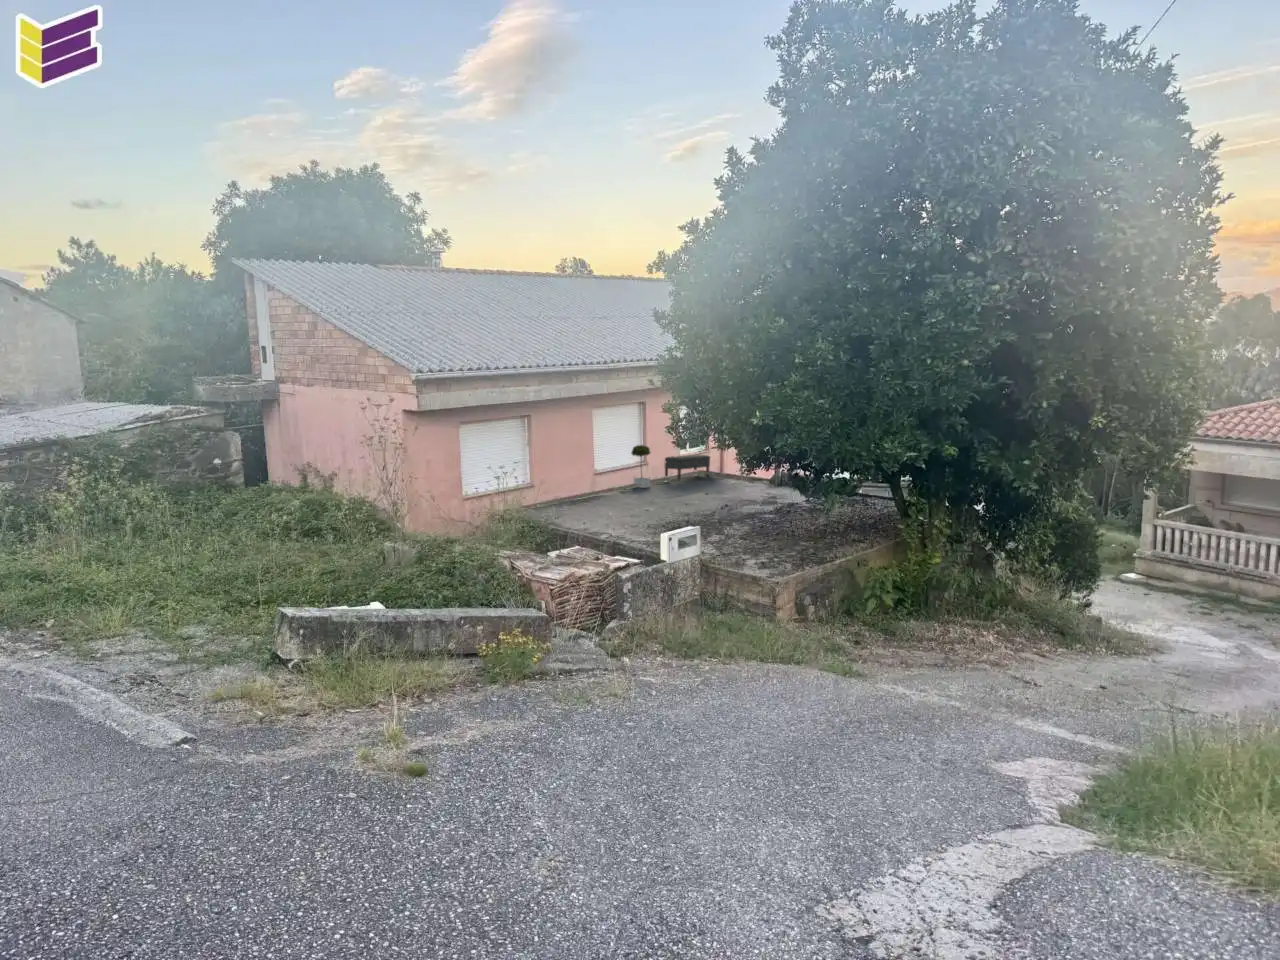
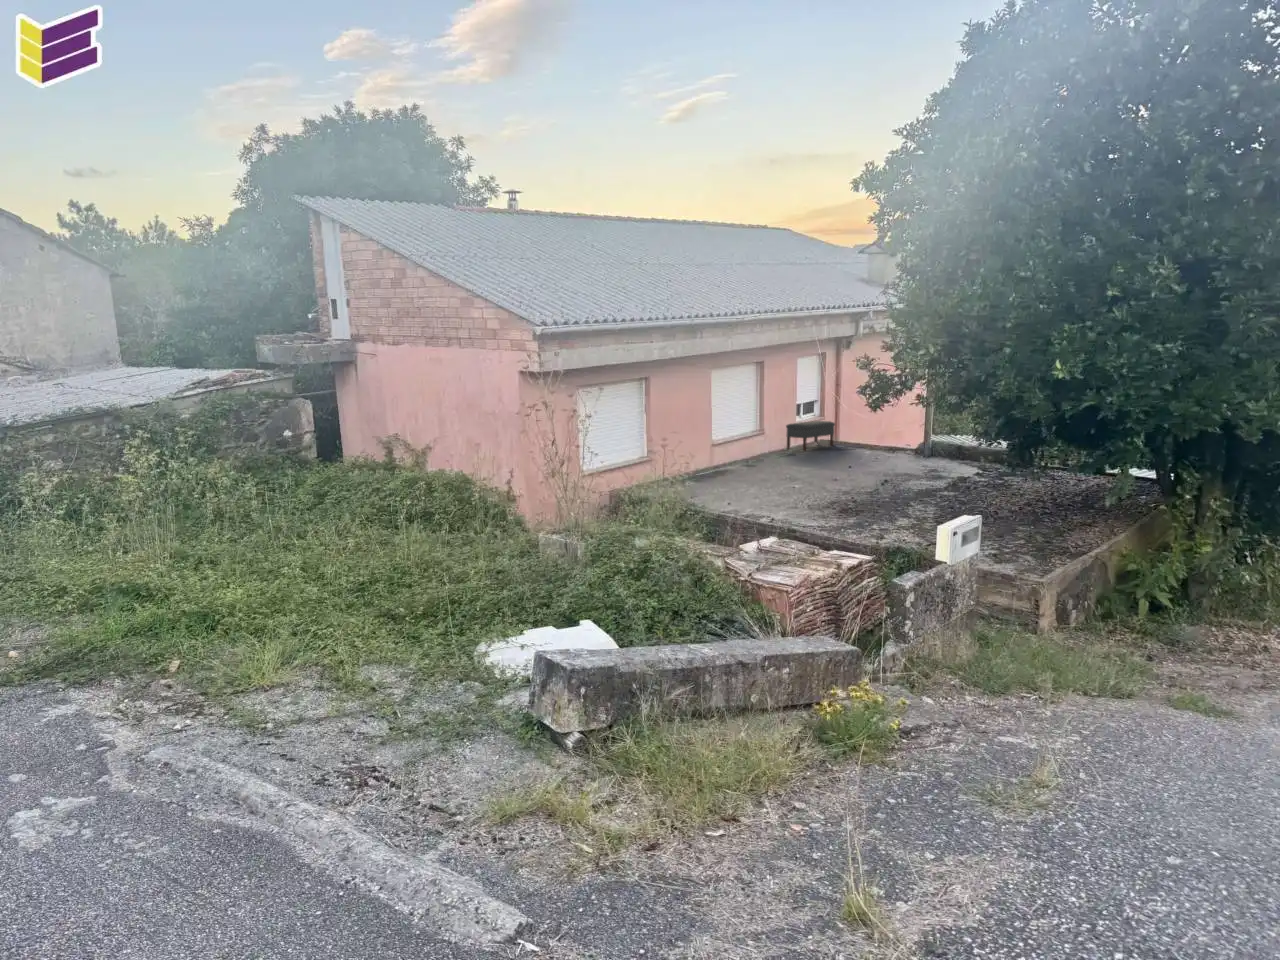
potted tree: present [632,445,650,488] -> none [754,410,777,460]

